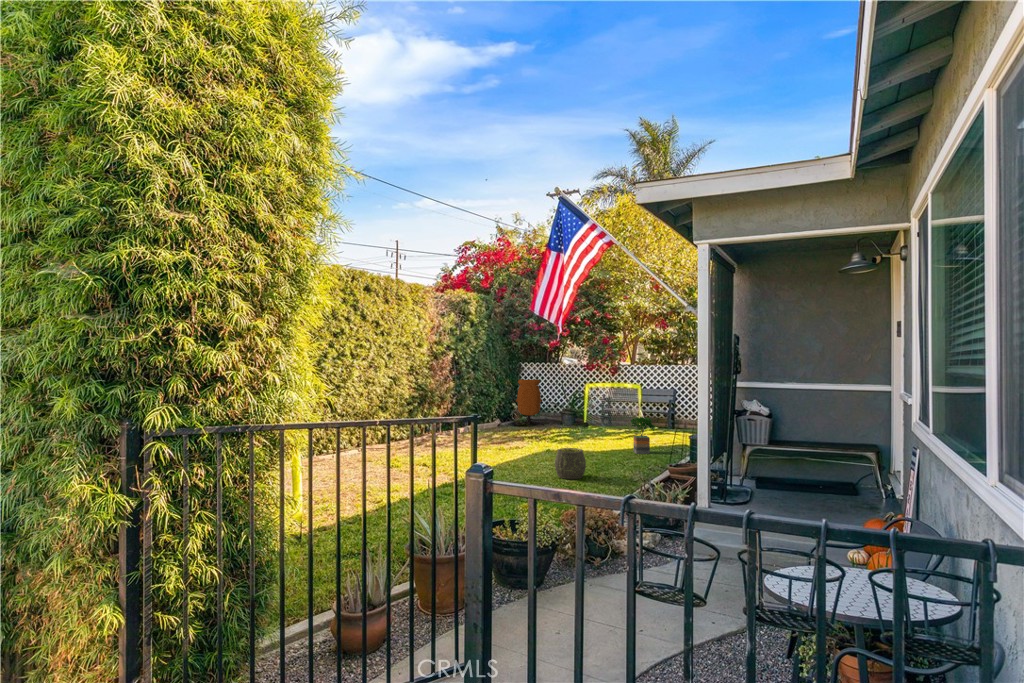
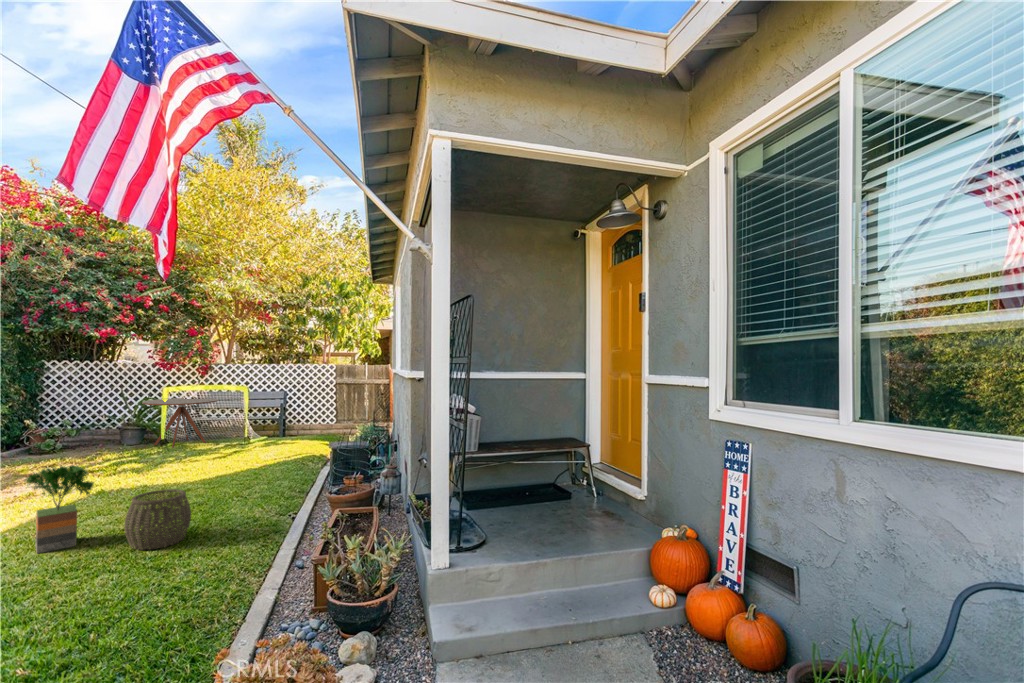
lounge chair: present [514,379,544,427] -> none [28,383,87,456]
round table: none [574,392,623,429] -> present [142,398,219,448]
potted tree: present [631,417,655,454] -> present [25,465,94,553]

